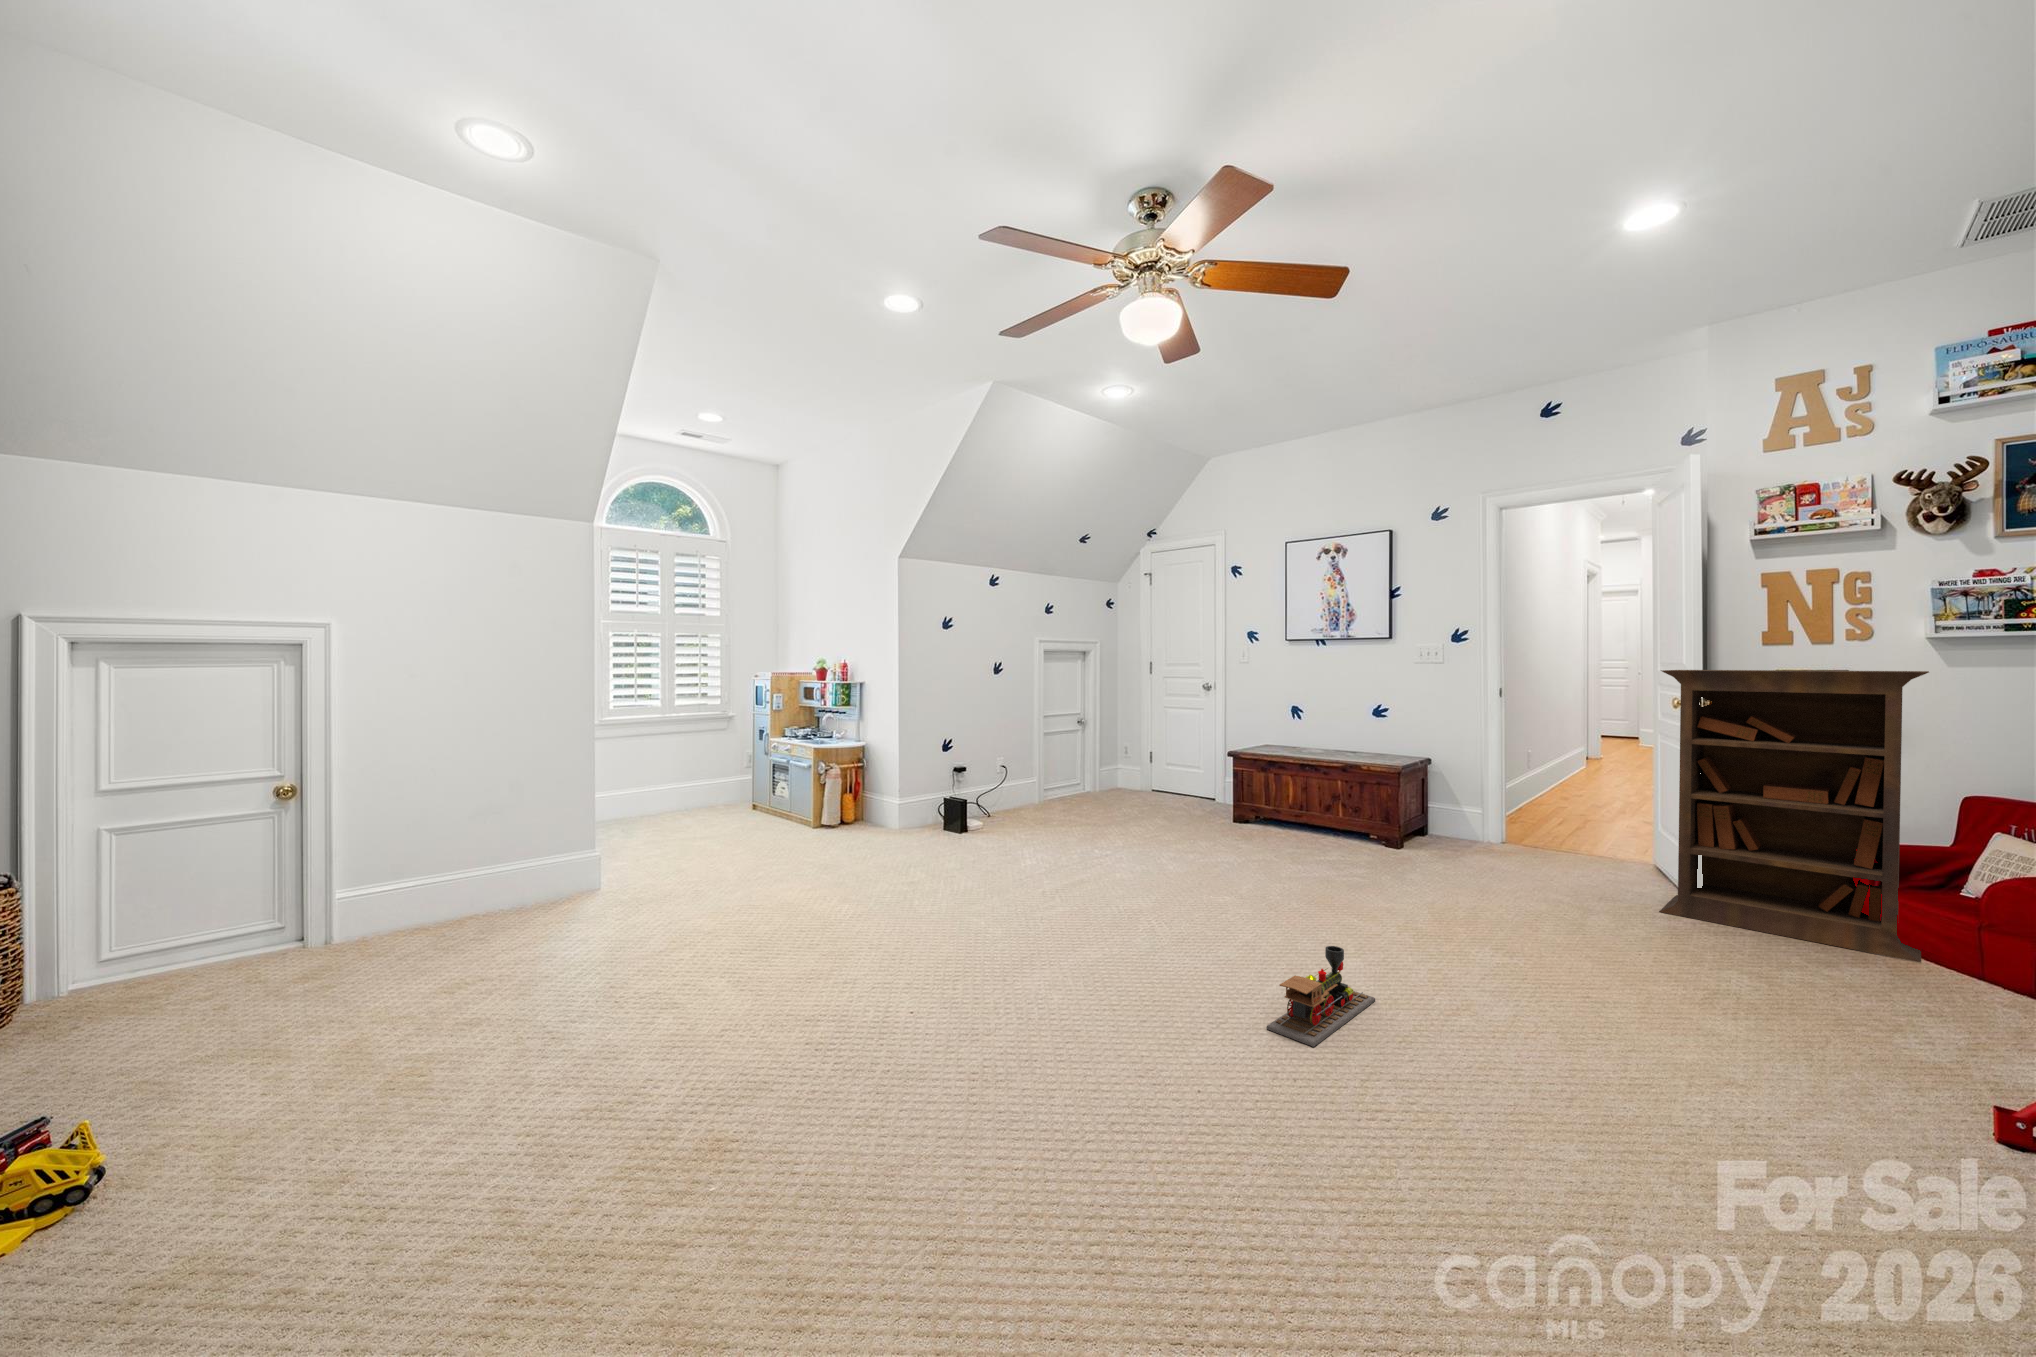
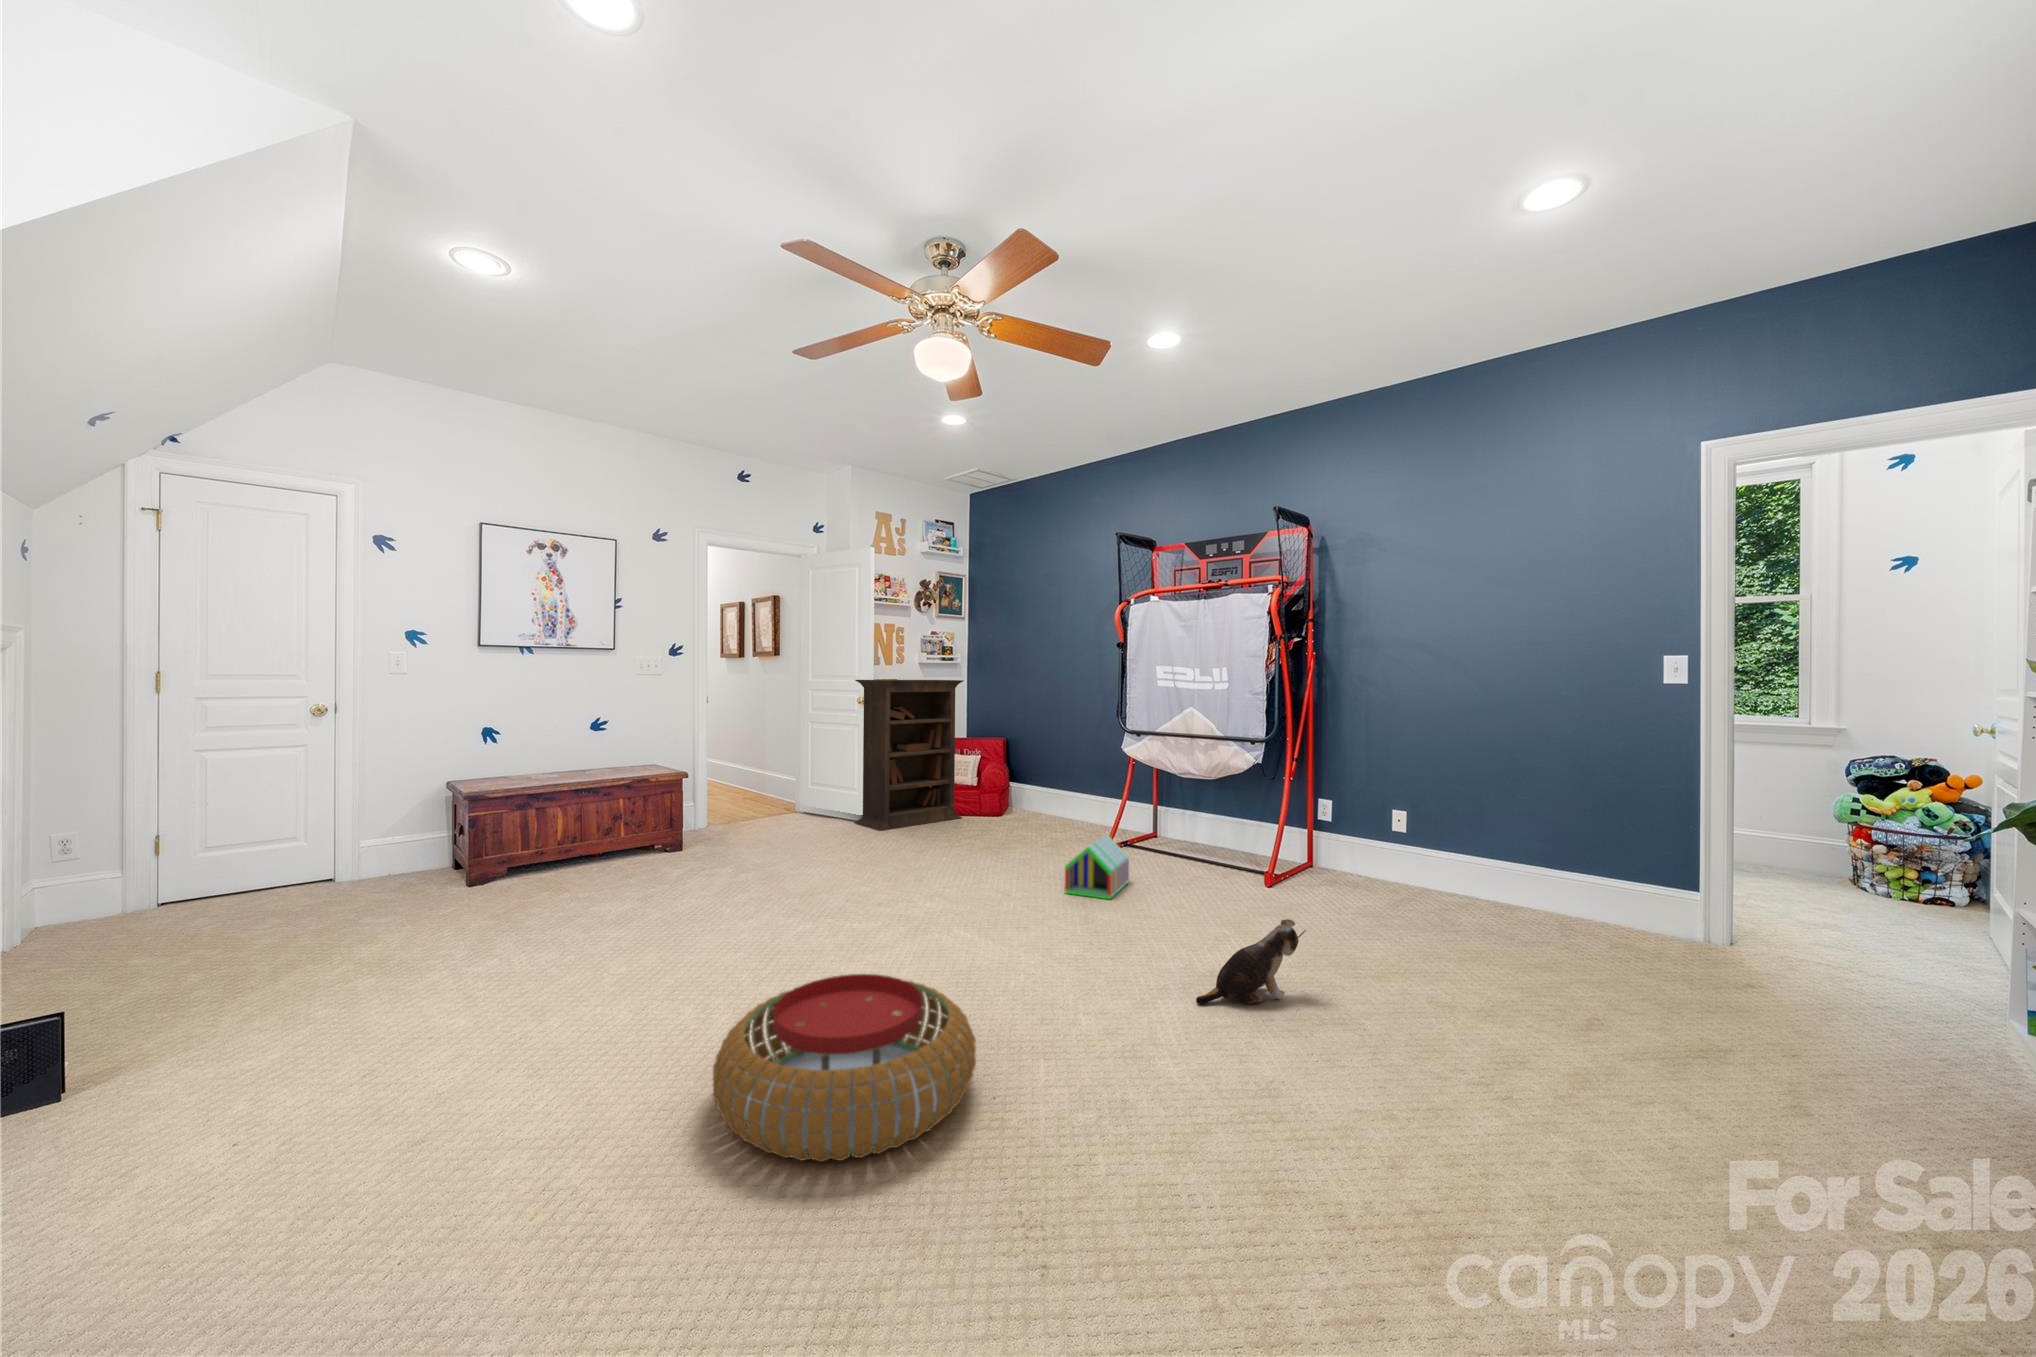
pouf: none [790,870,968,976] -> present [713,974,976,1162]
toy train: present [1266,946,1375,1047] -> none [987,871,1076,930]
toy house: none [1471,975,1644,1122] -> present [1065,835,1129,899]
plush toy: none [1012,1087,1094,1201] -> present [1196,919,1306,1004]

